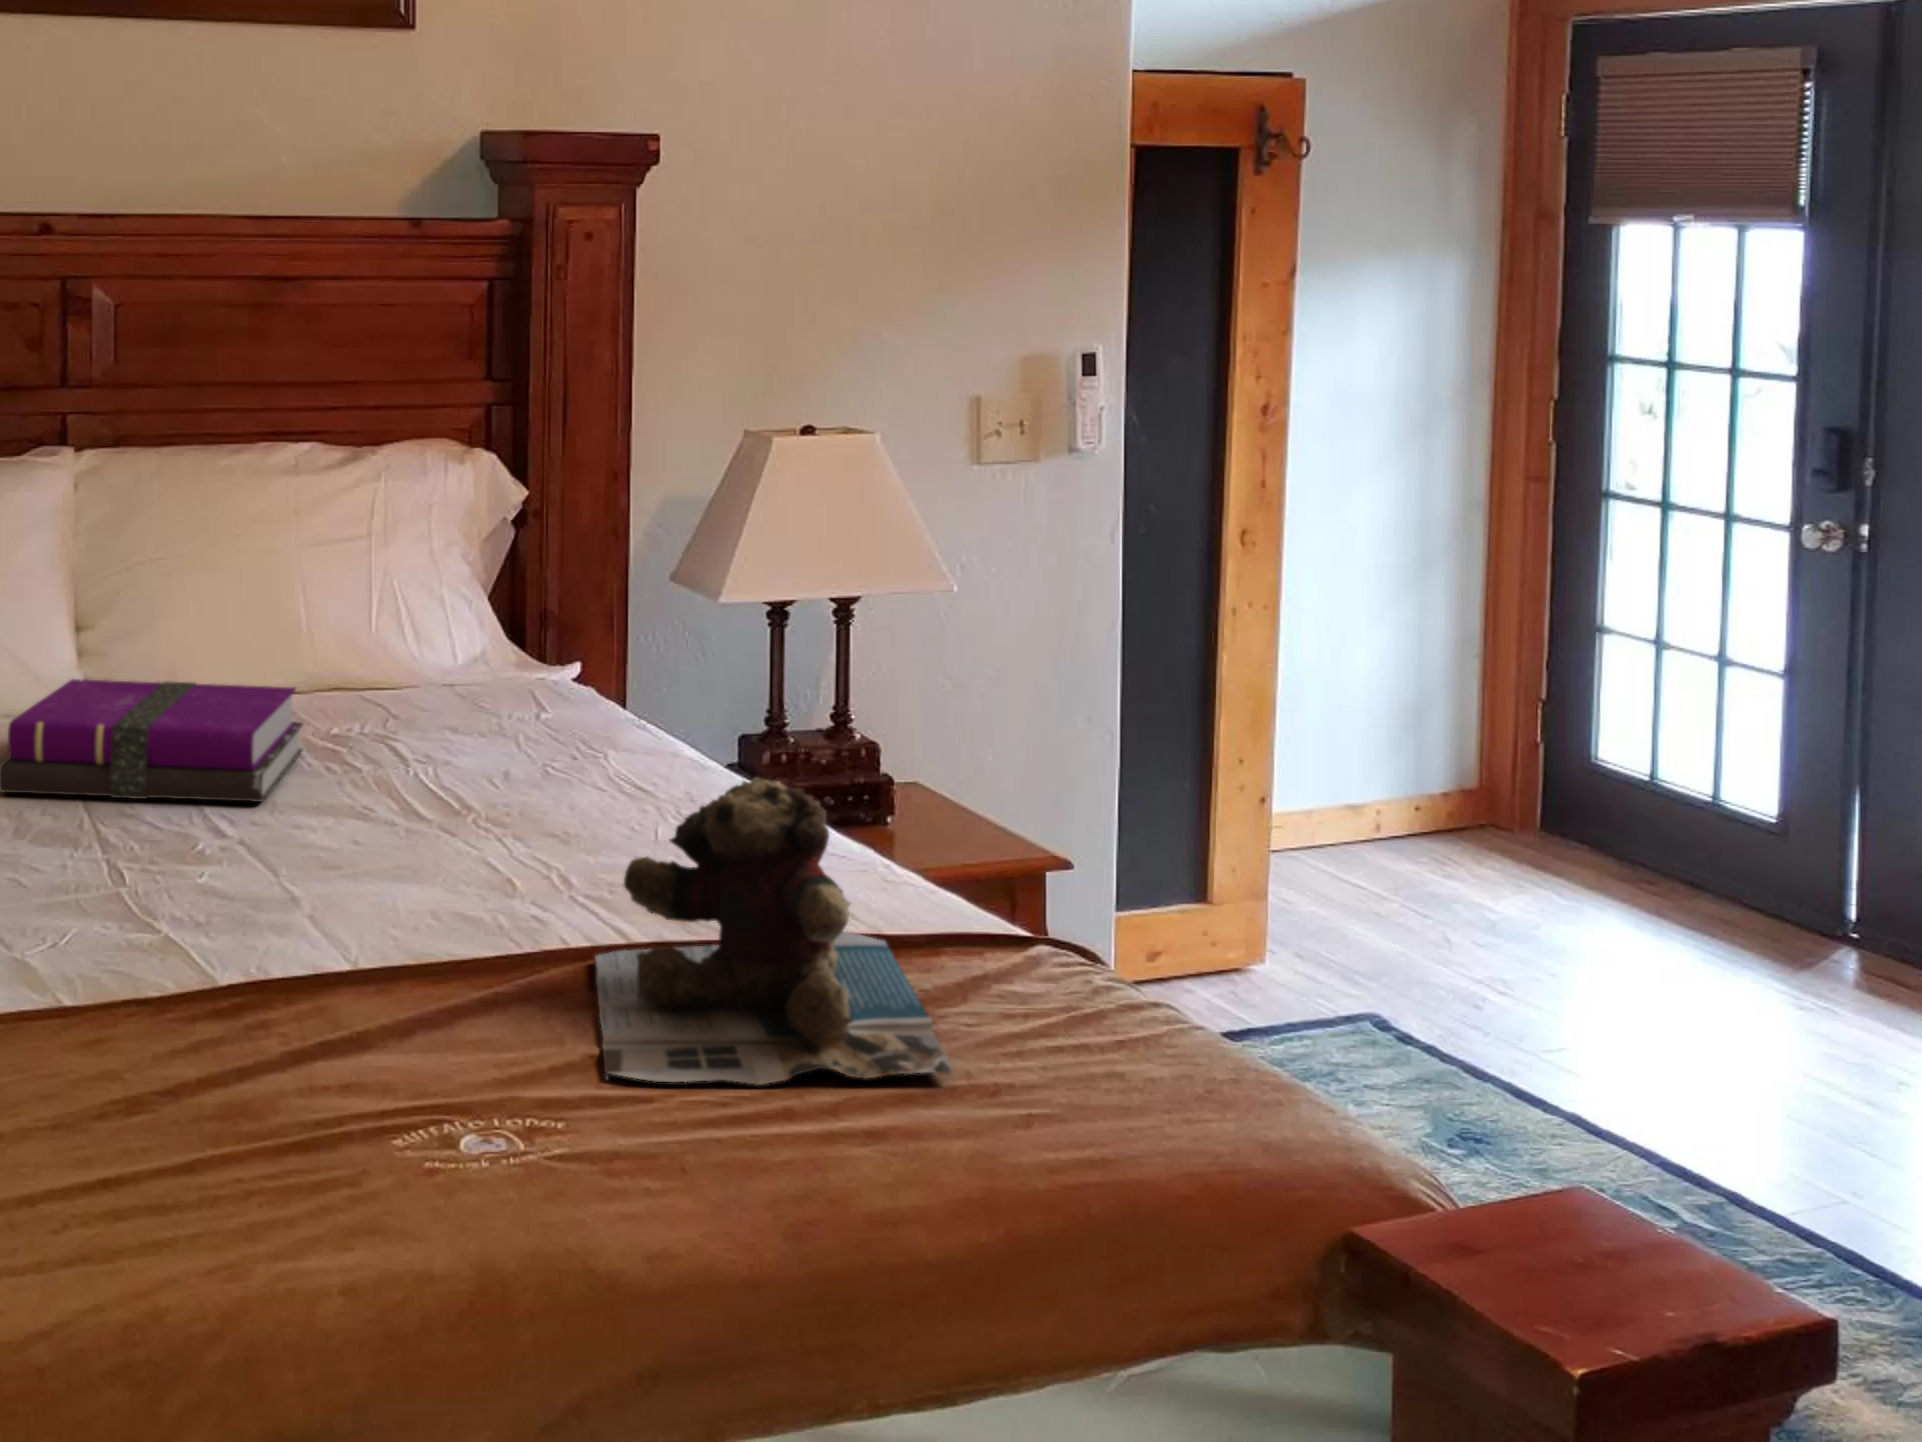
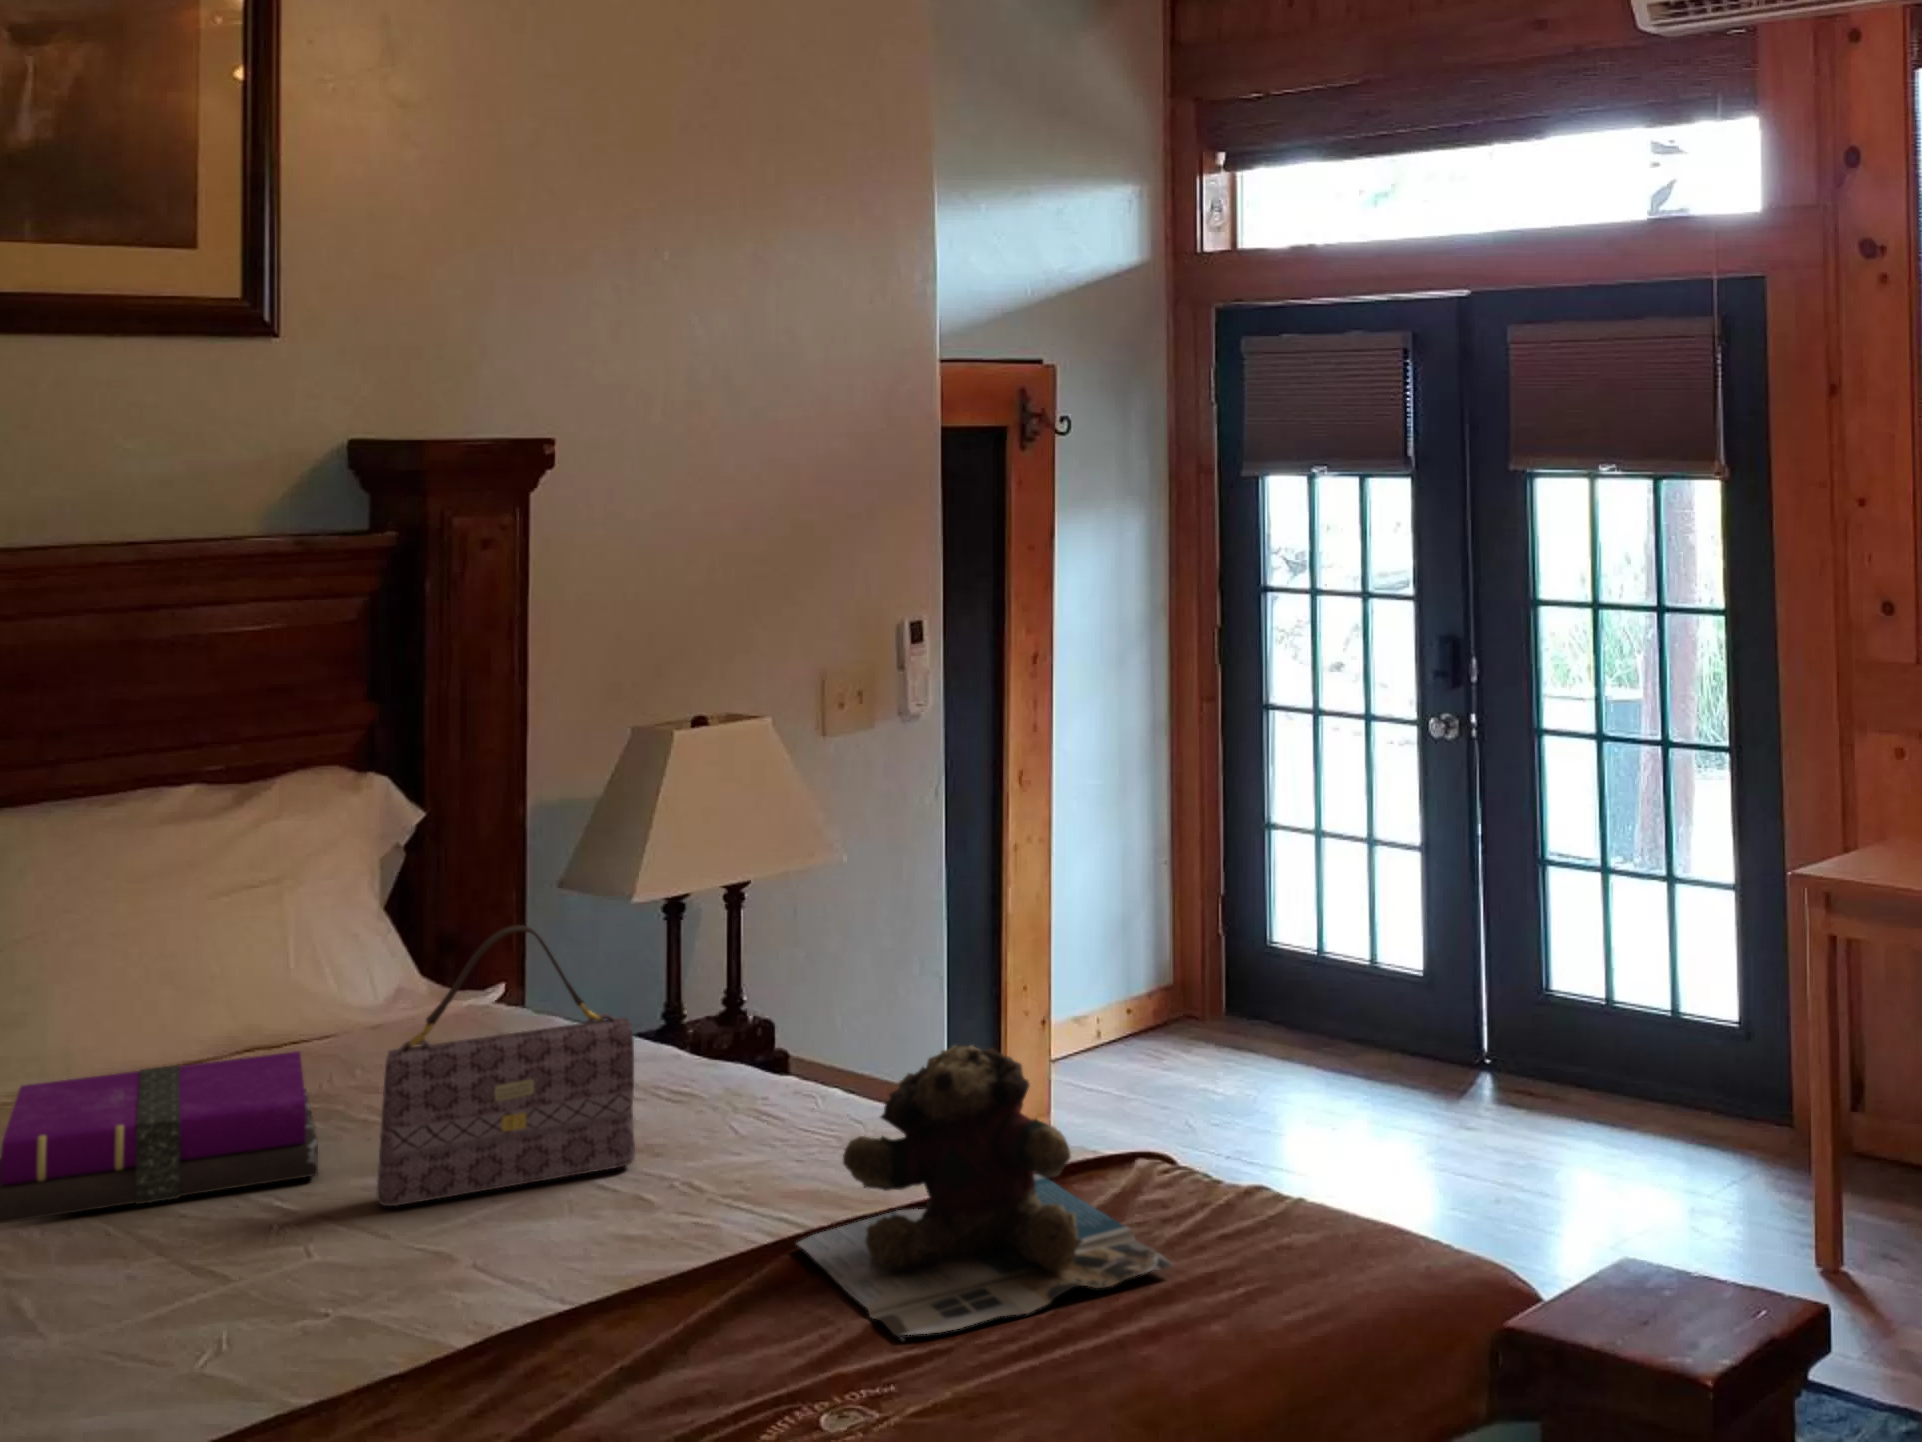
handbag: none [284,591,529,846] -> present [376,925,635,1206]

